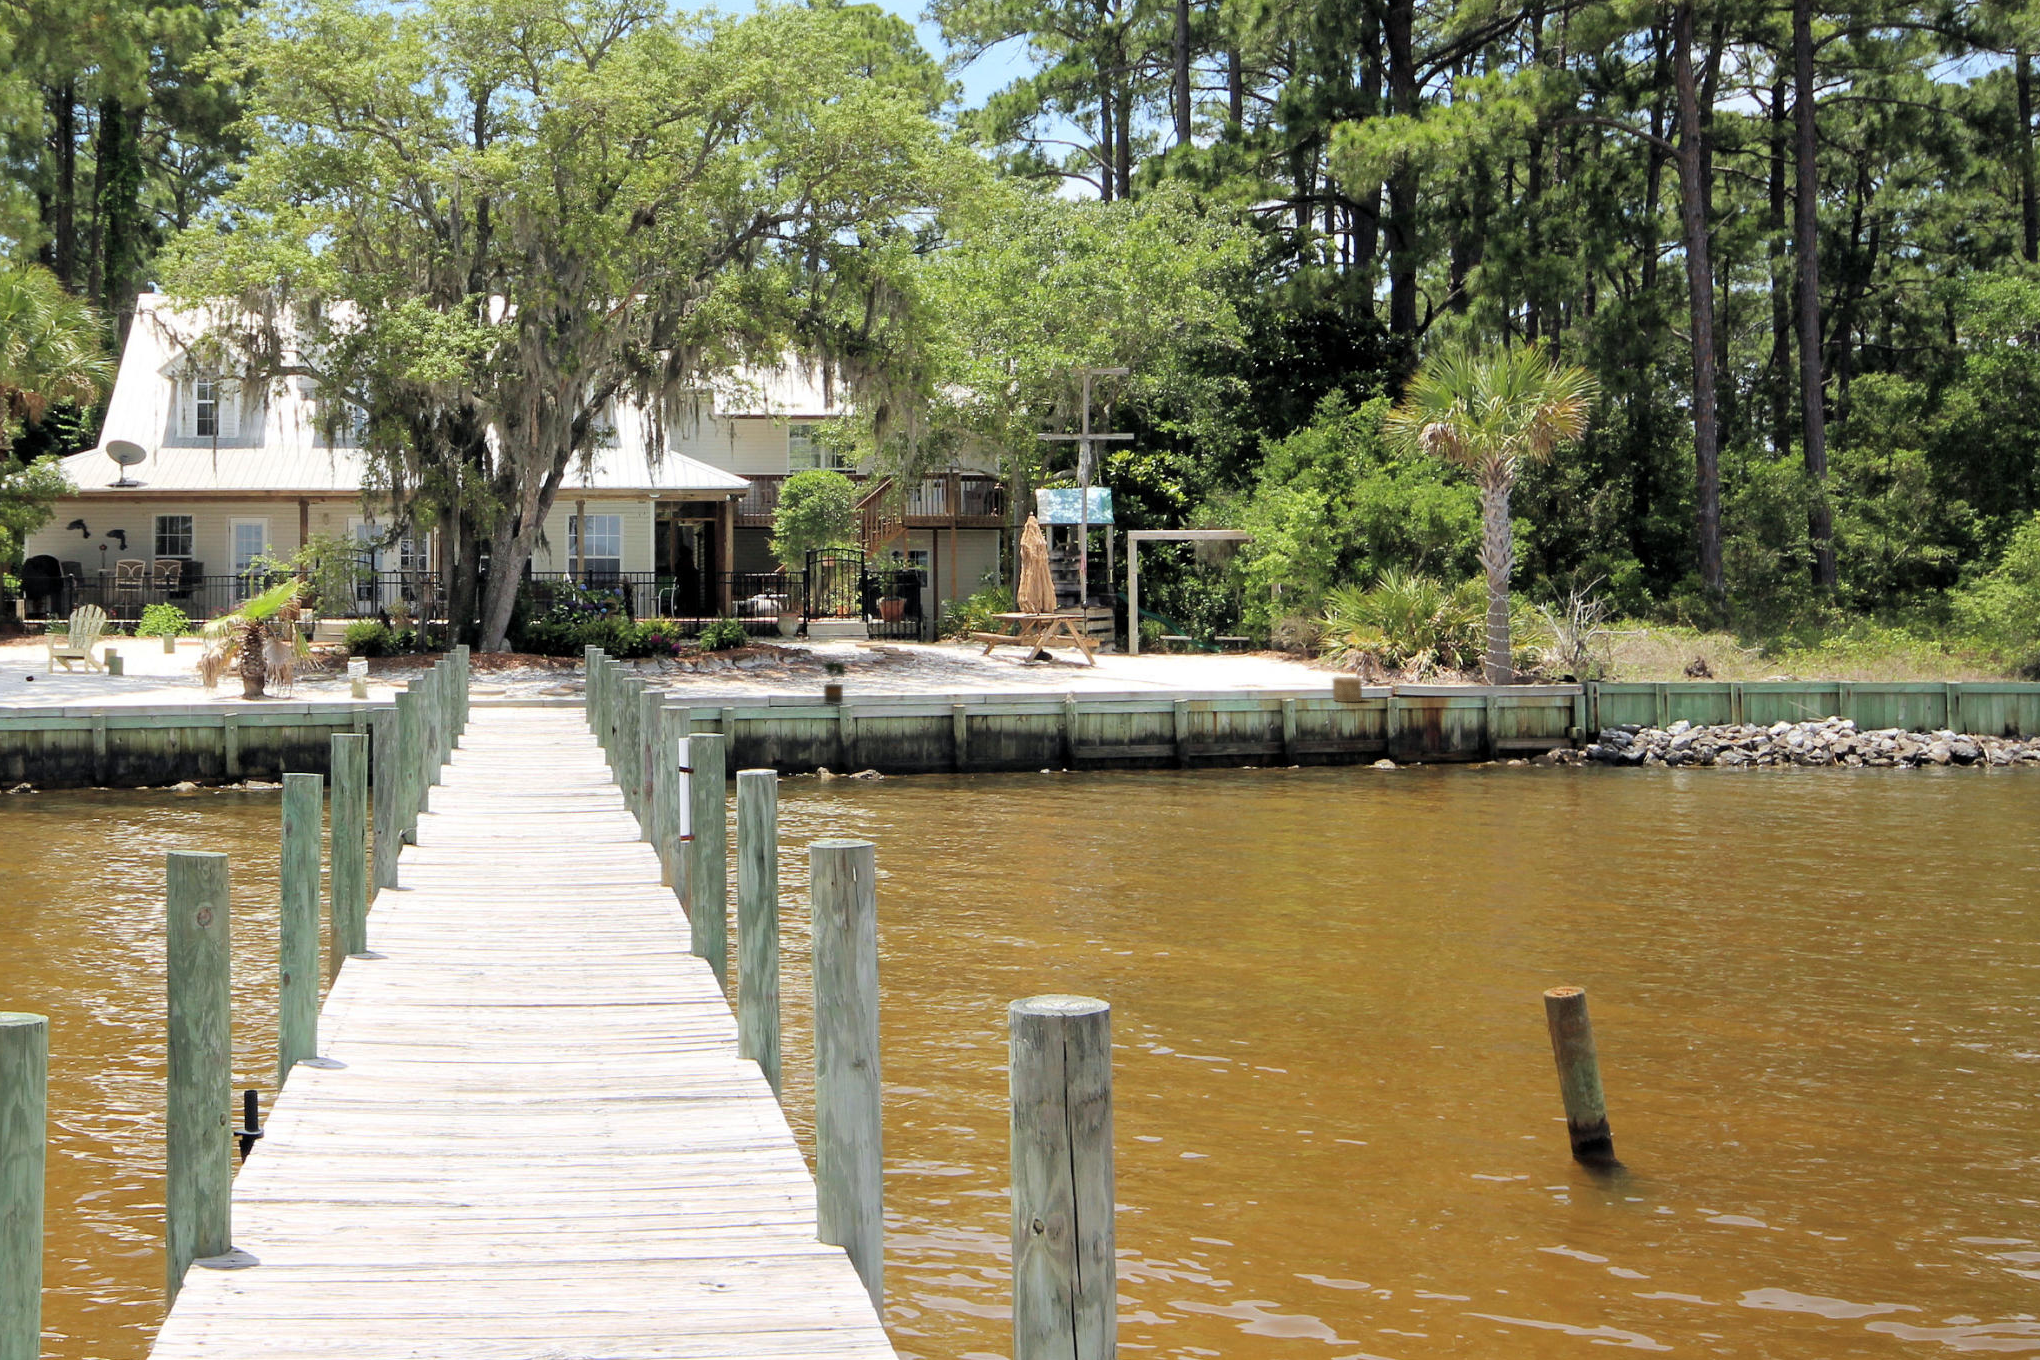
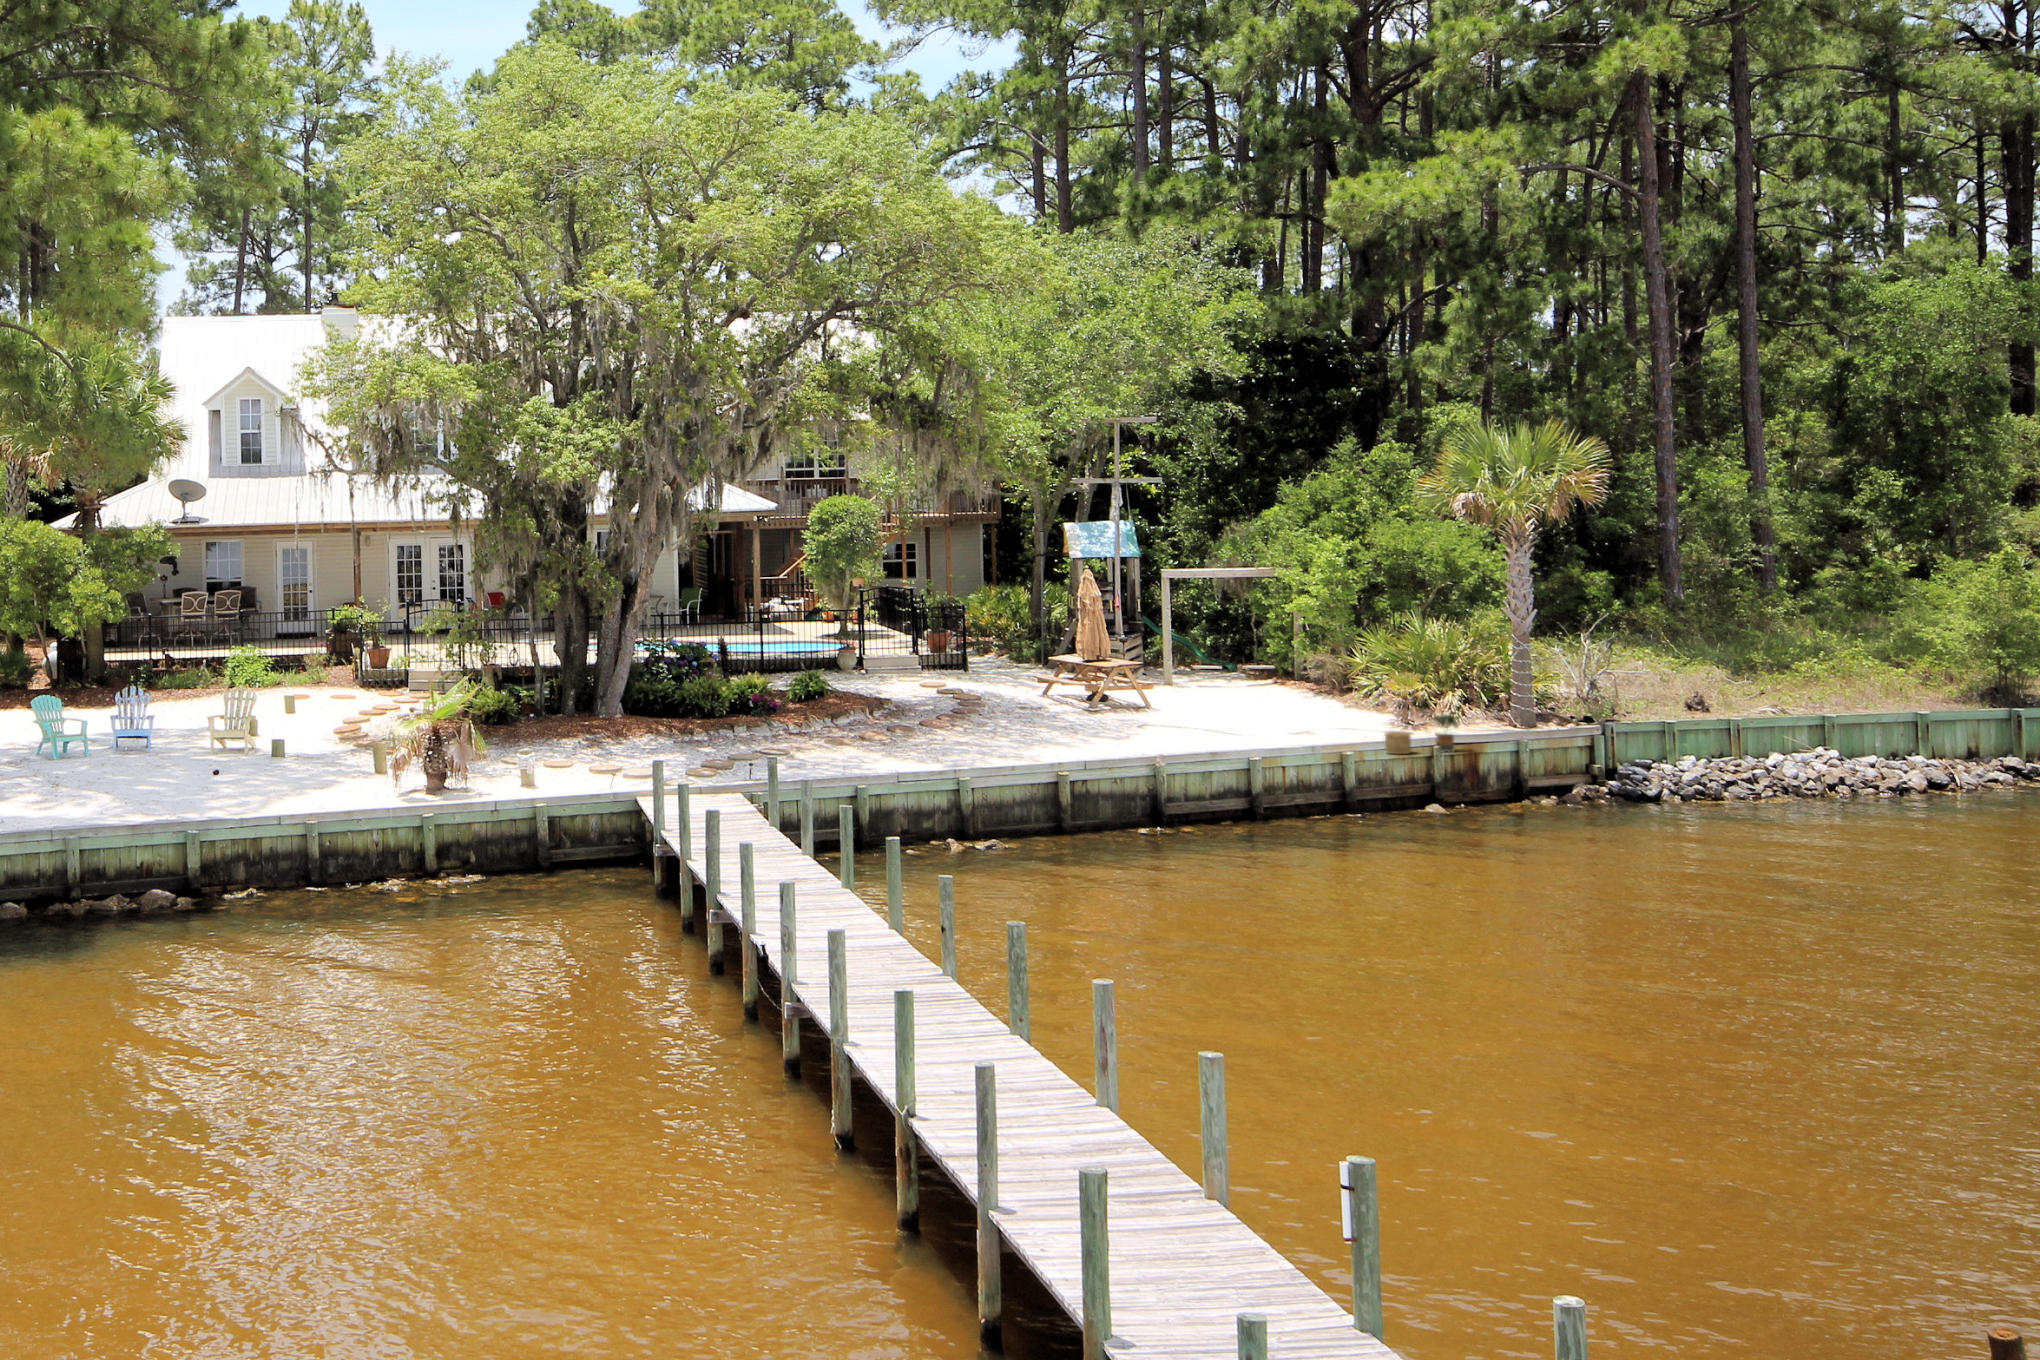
potted tree: present [823,661,848,705] -> present [1434,715,1458,752]

